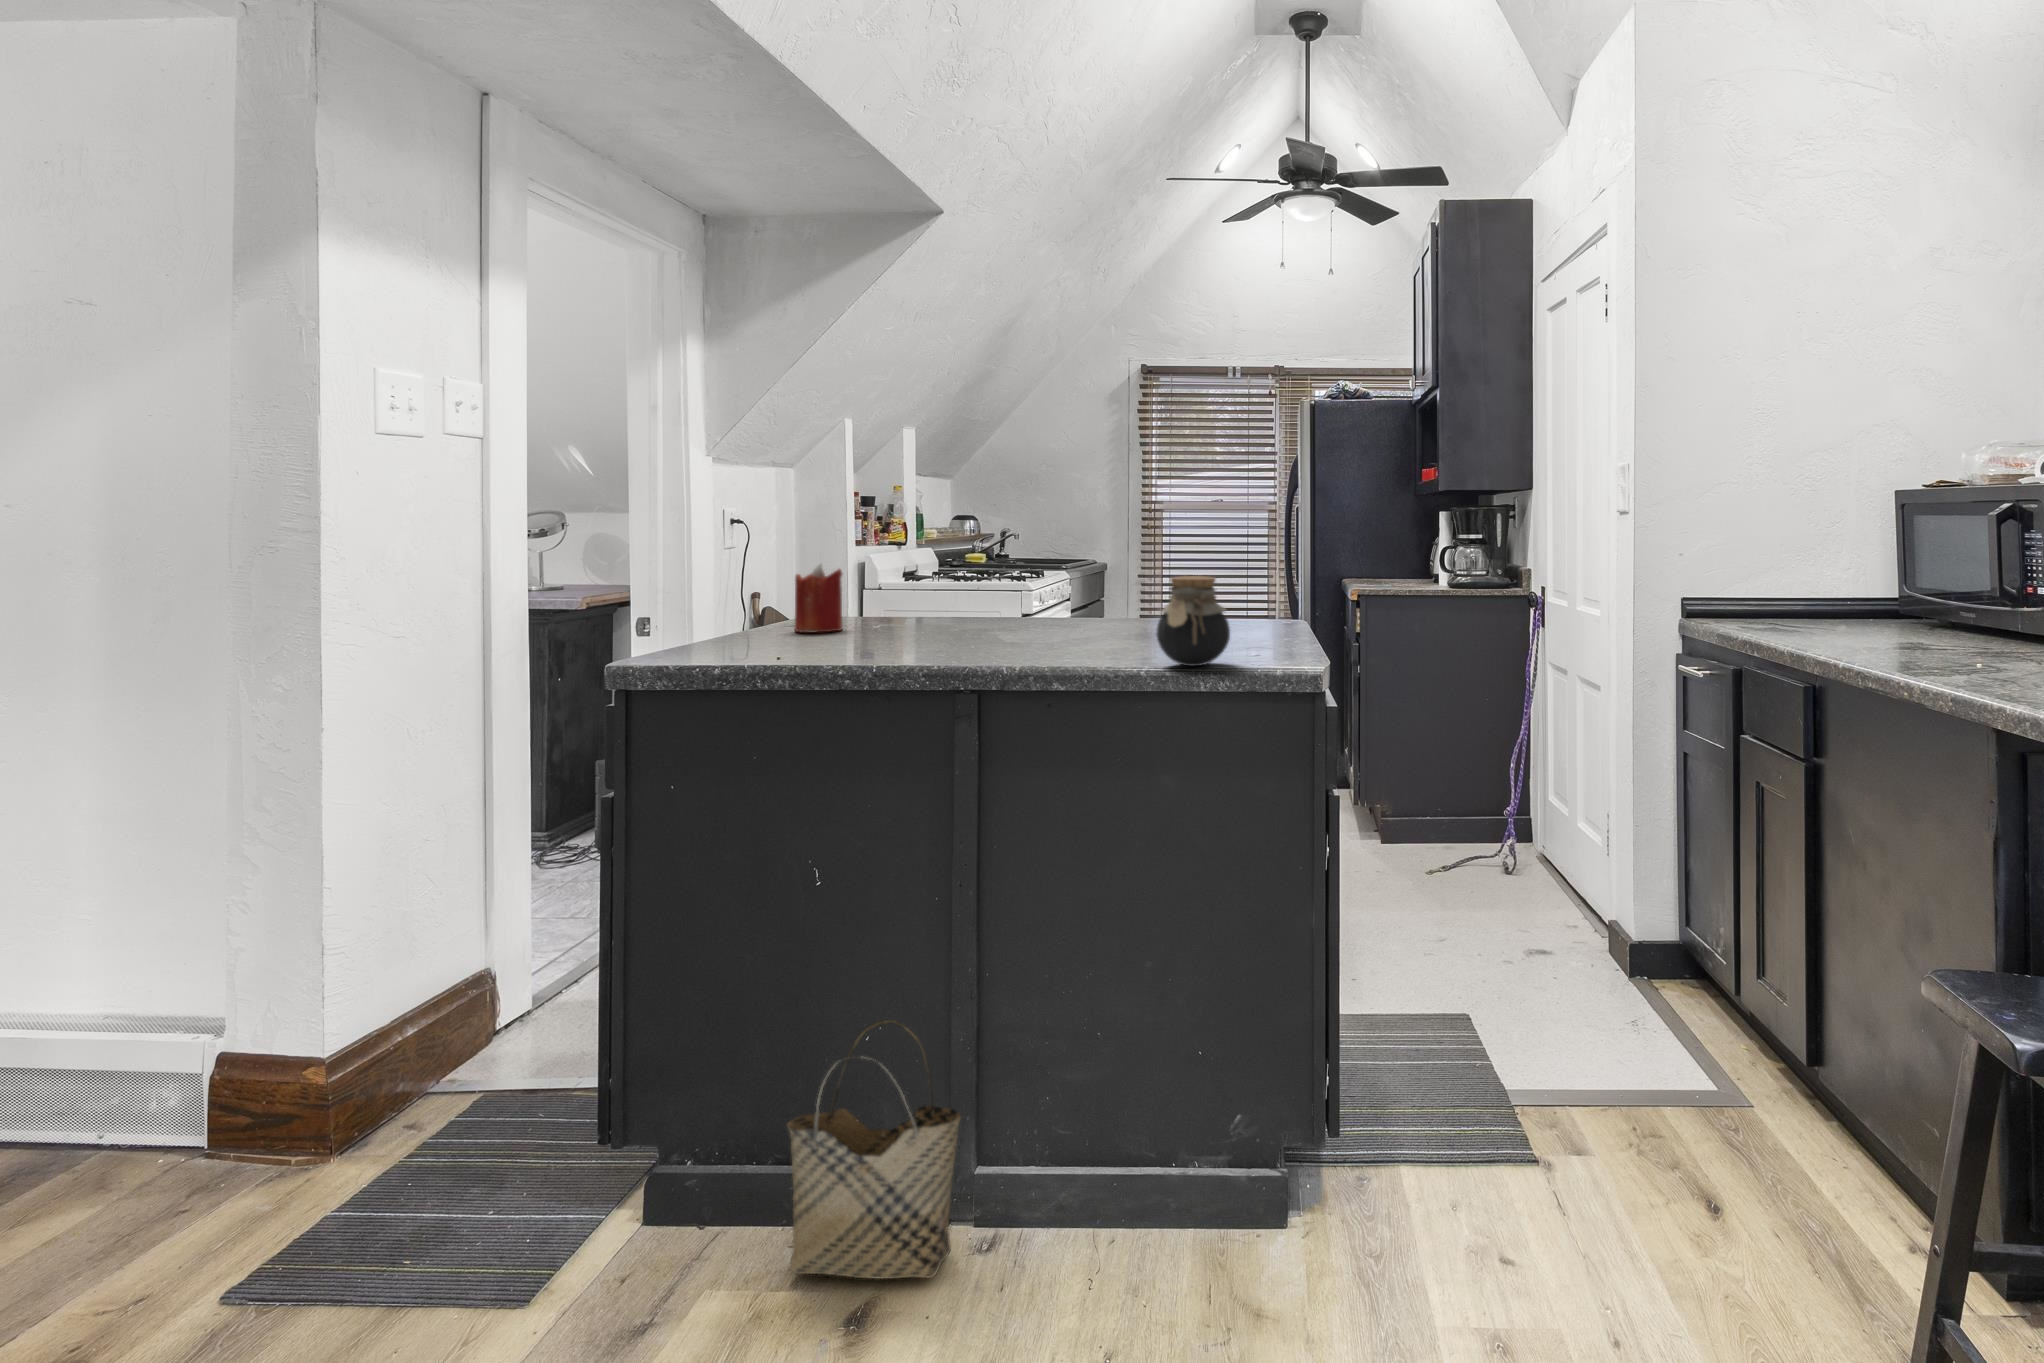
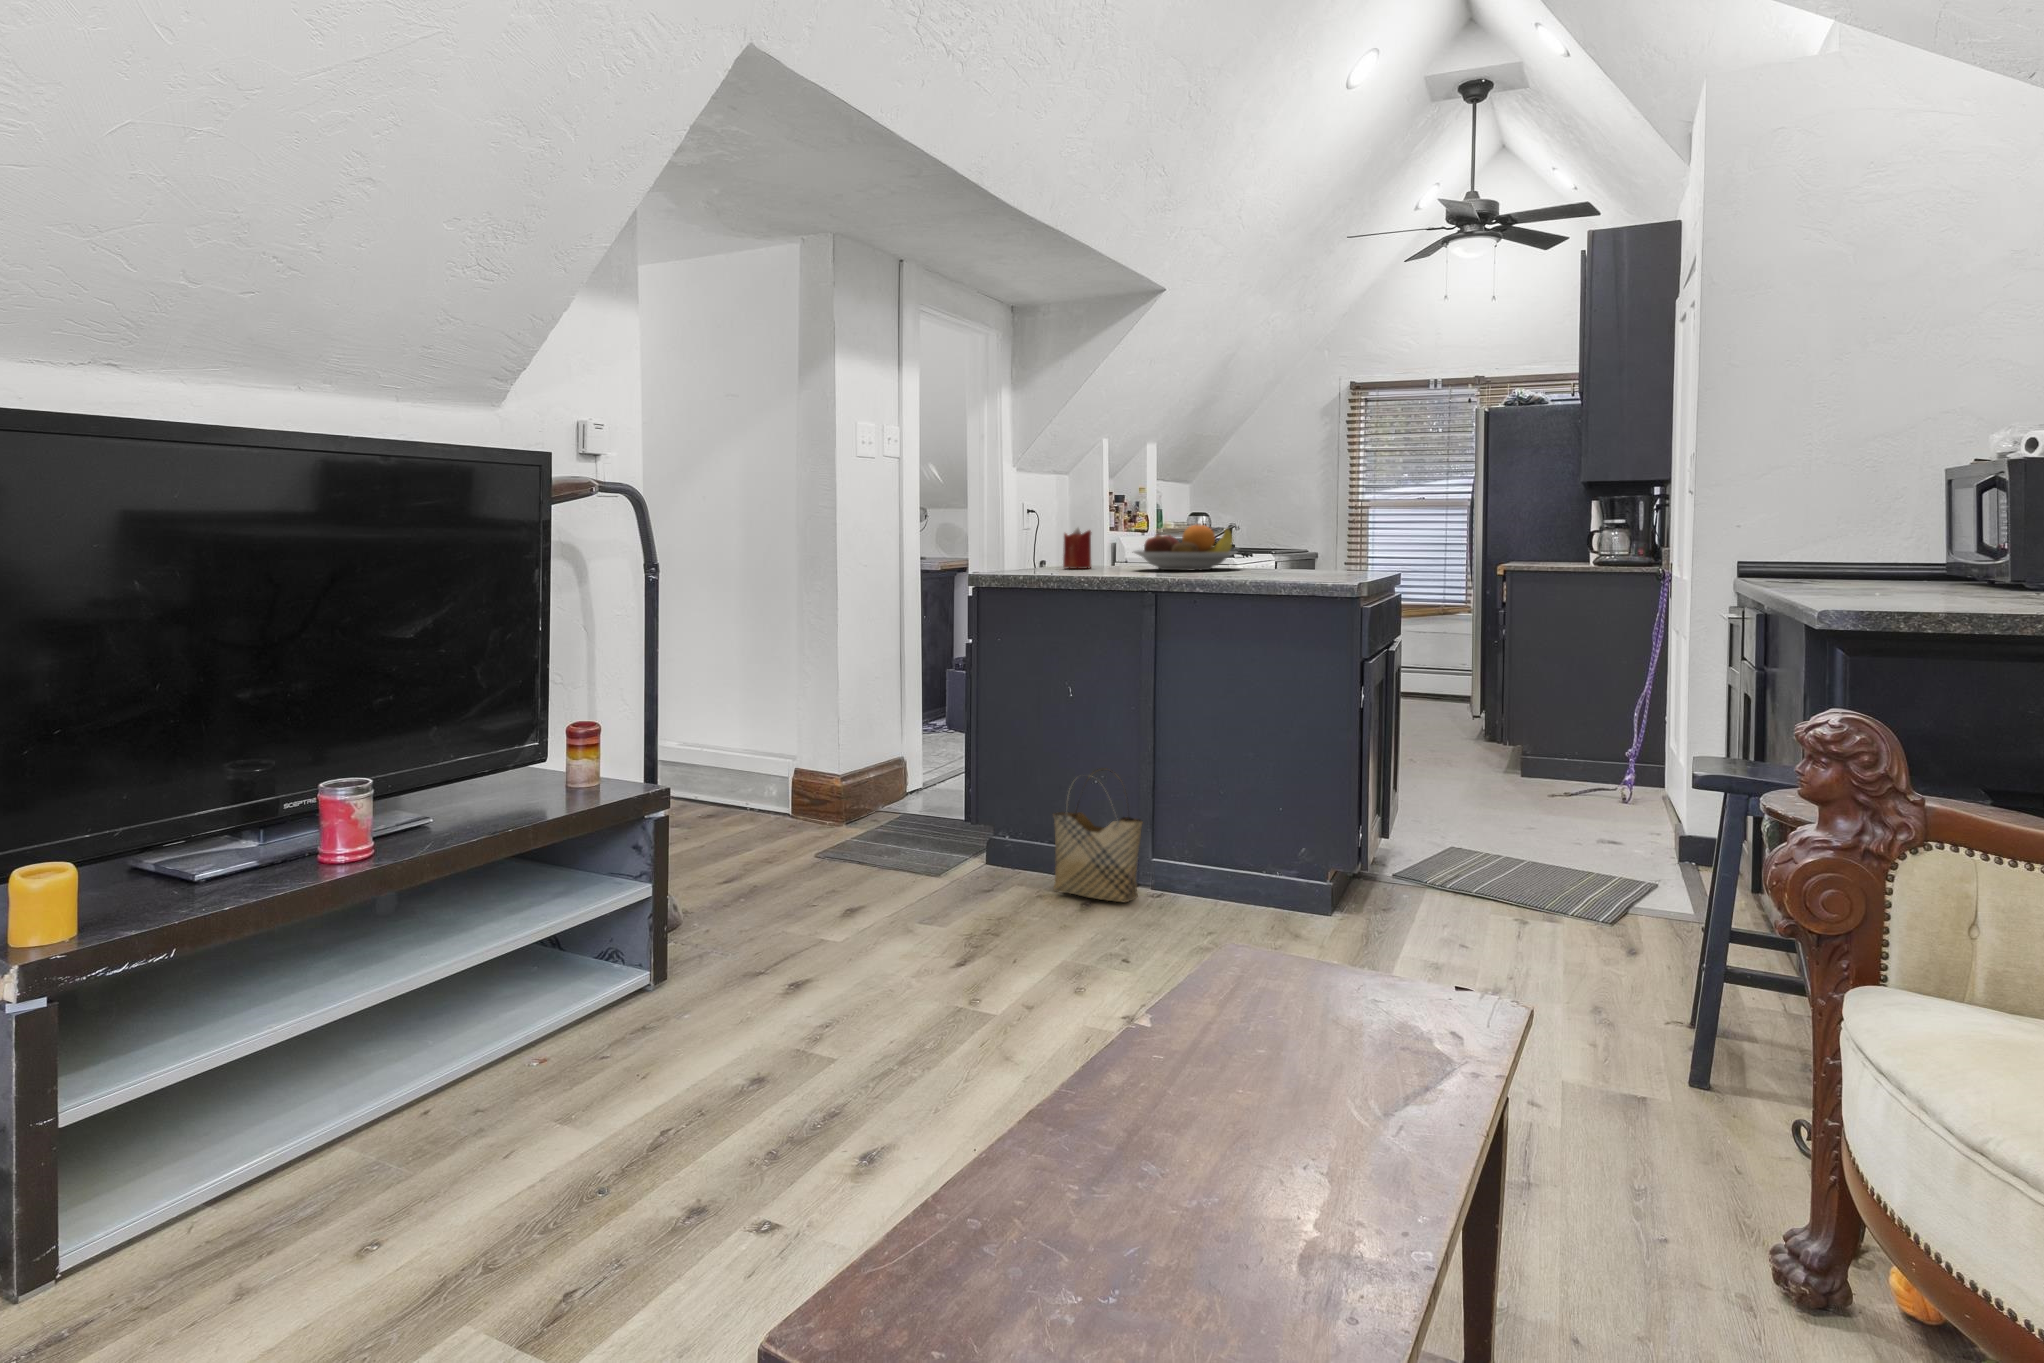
fruit bowl: none [914,563,1081,637] -> present [1134,525,1237,570]
jar: present [1157,576,1230,666] -> none [1264,524,1310,578]

